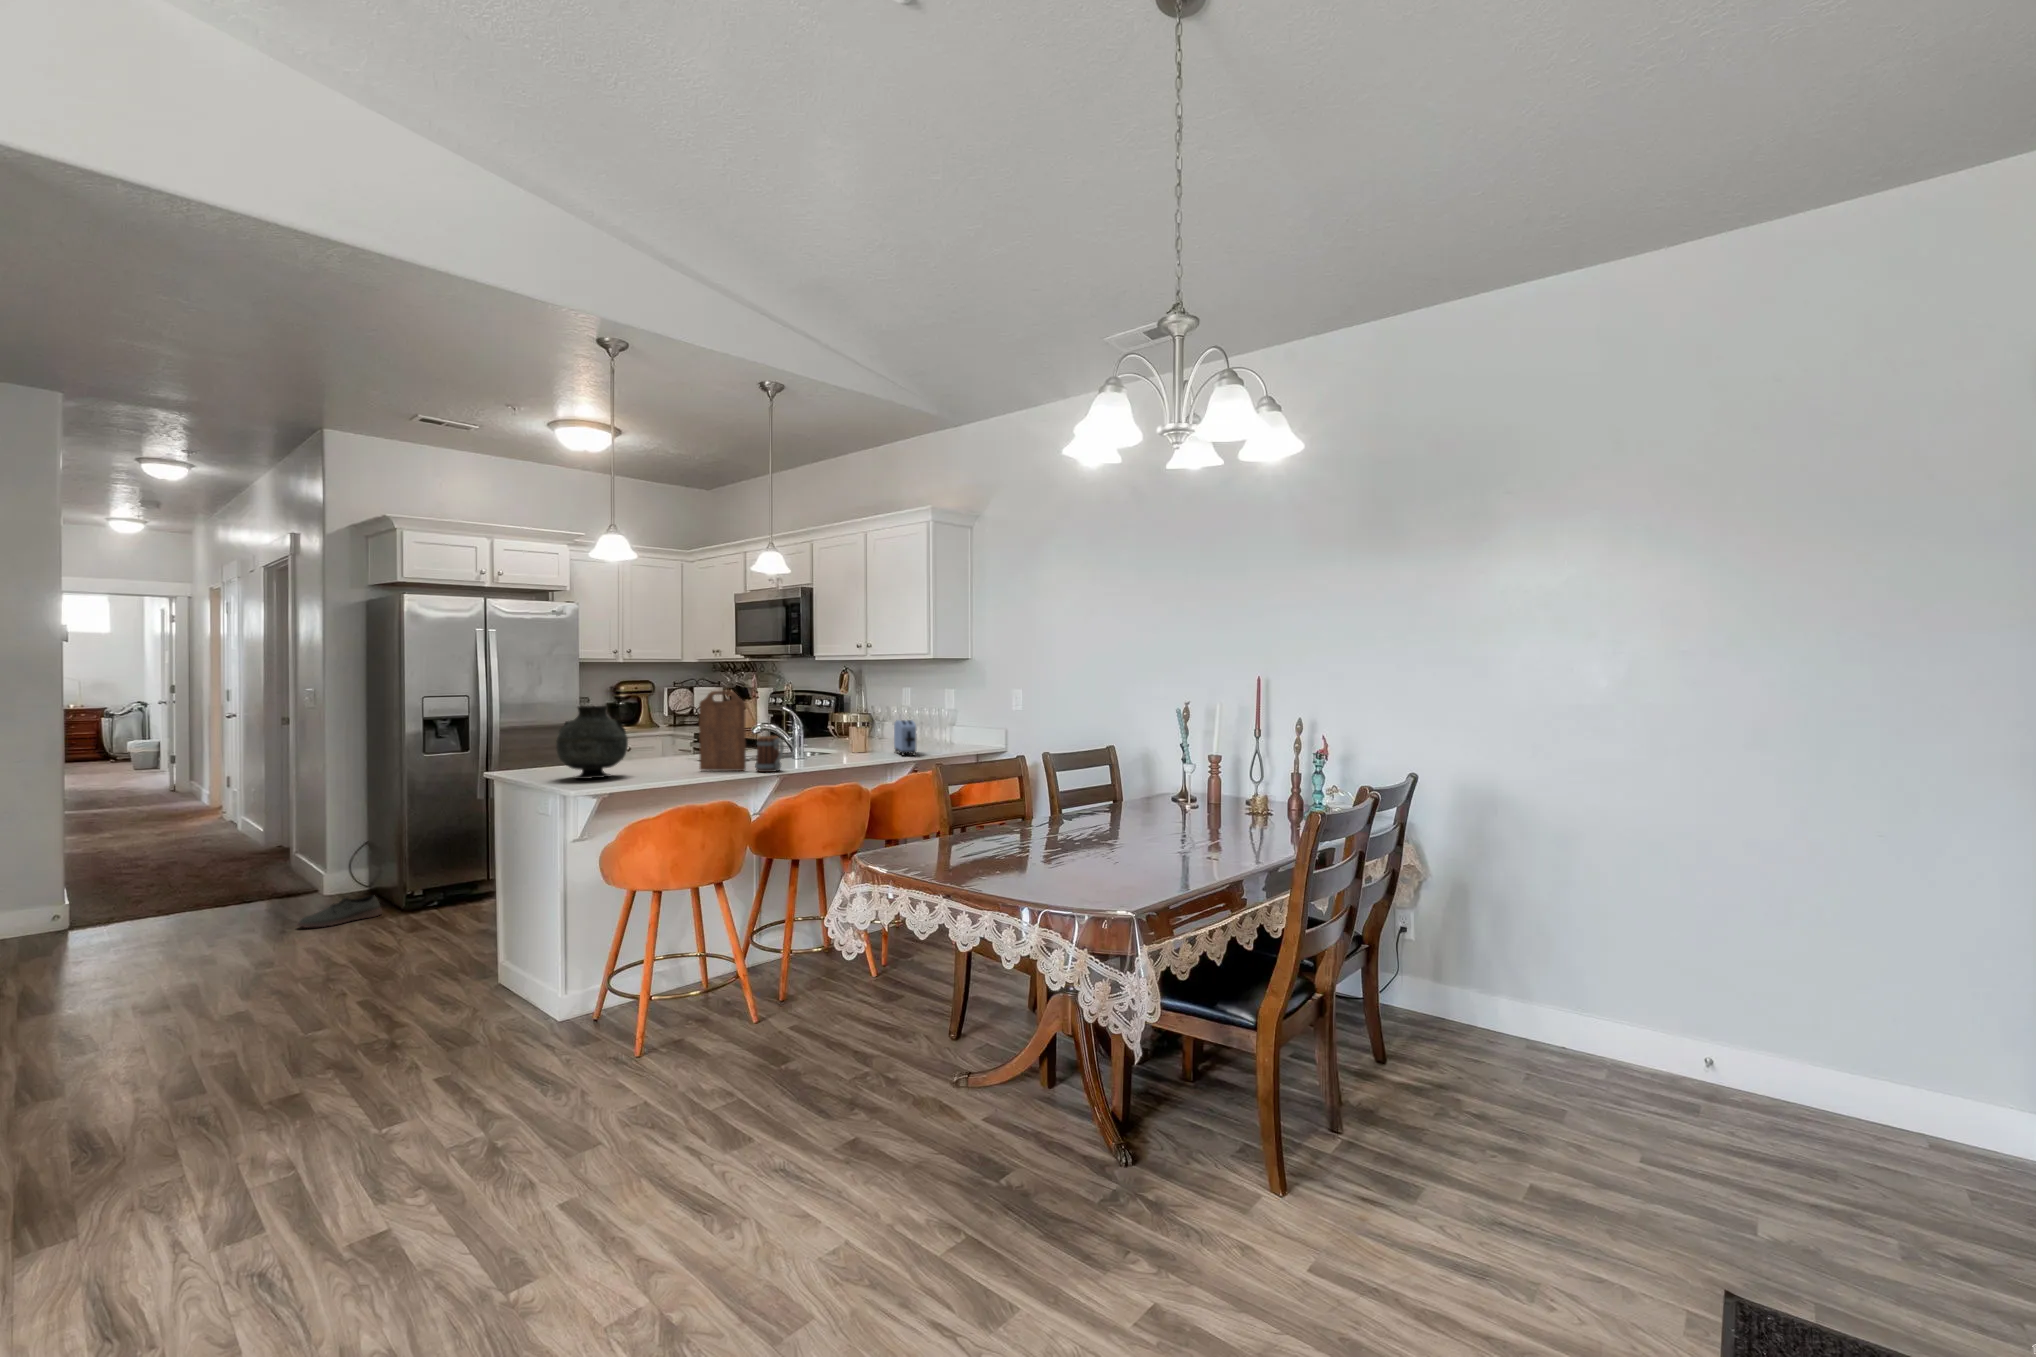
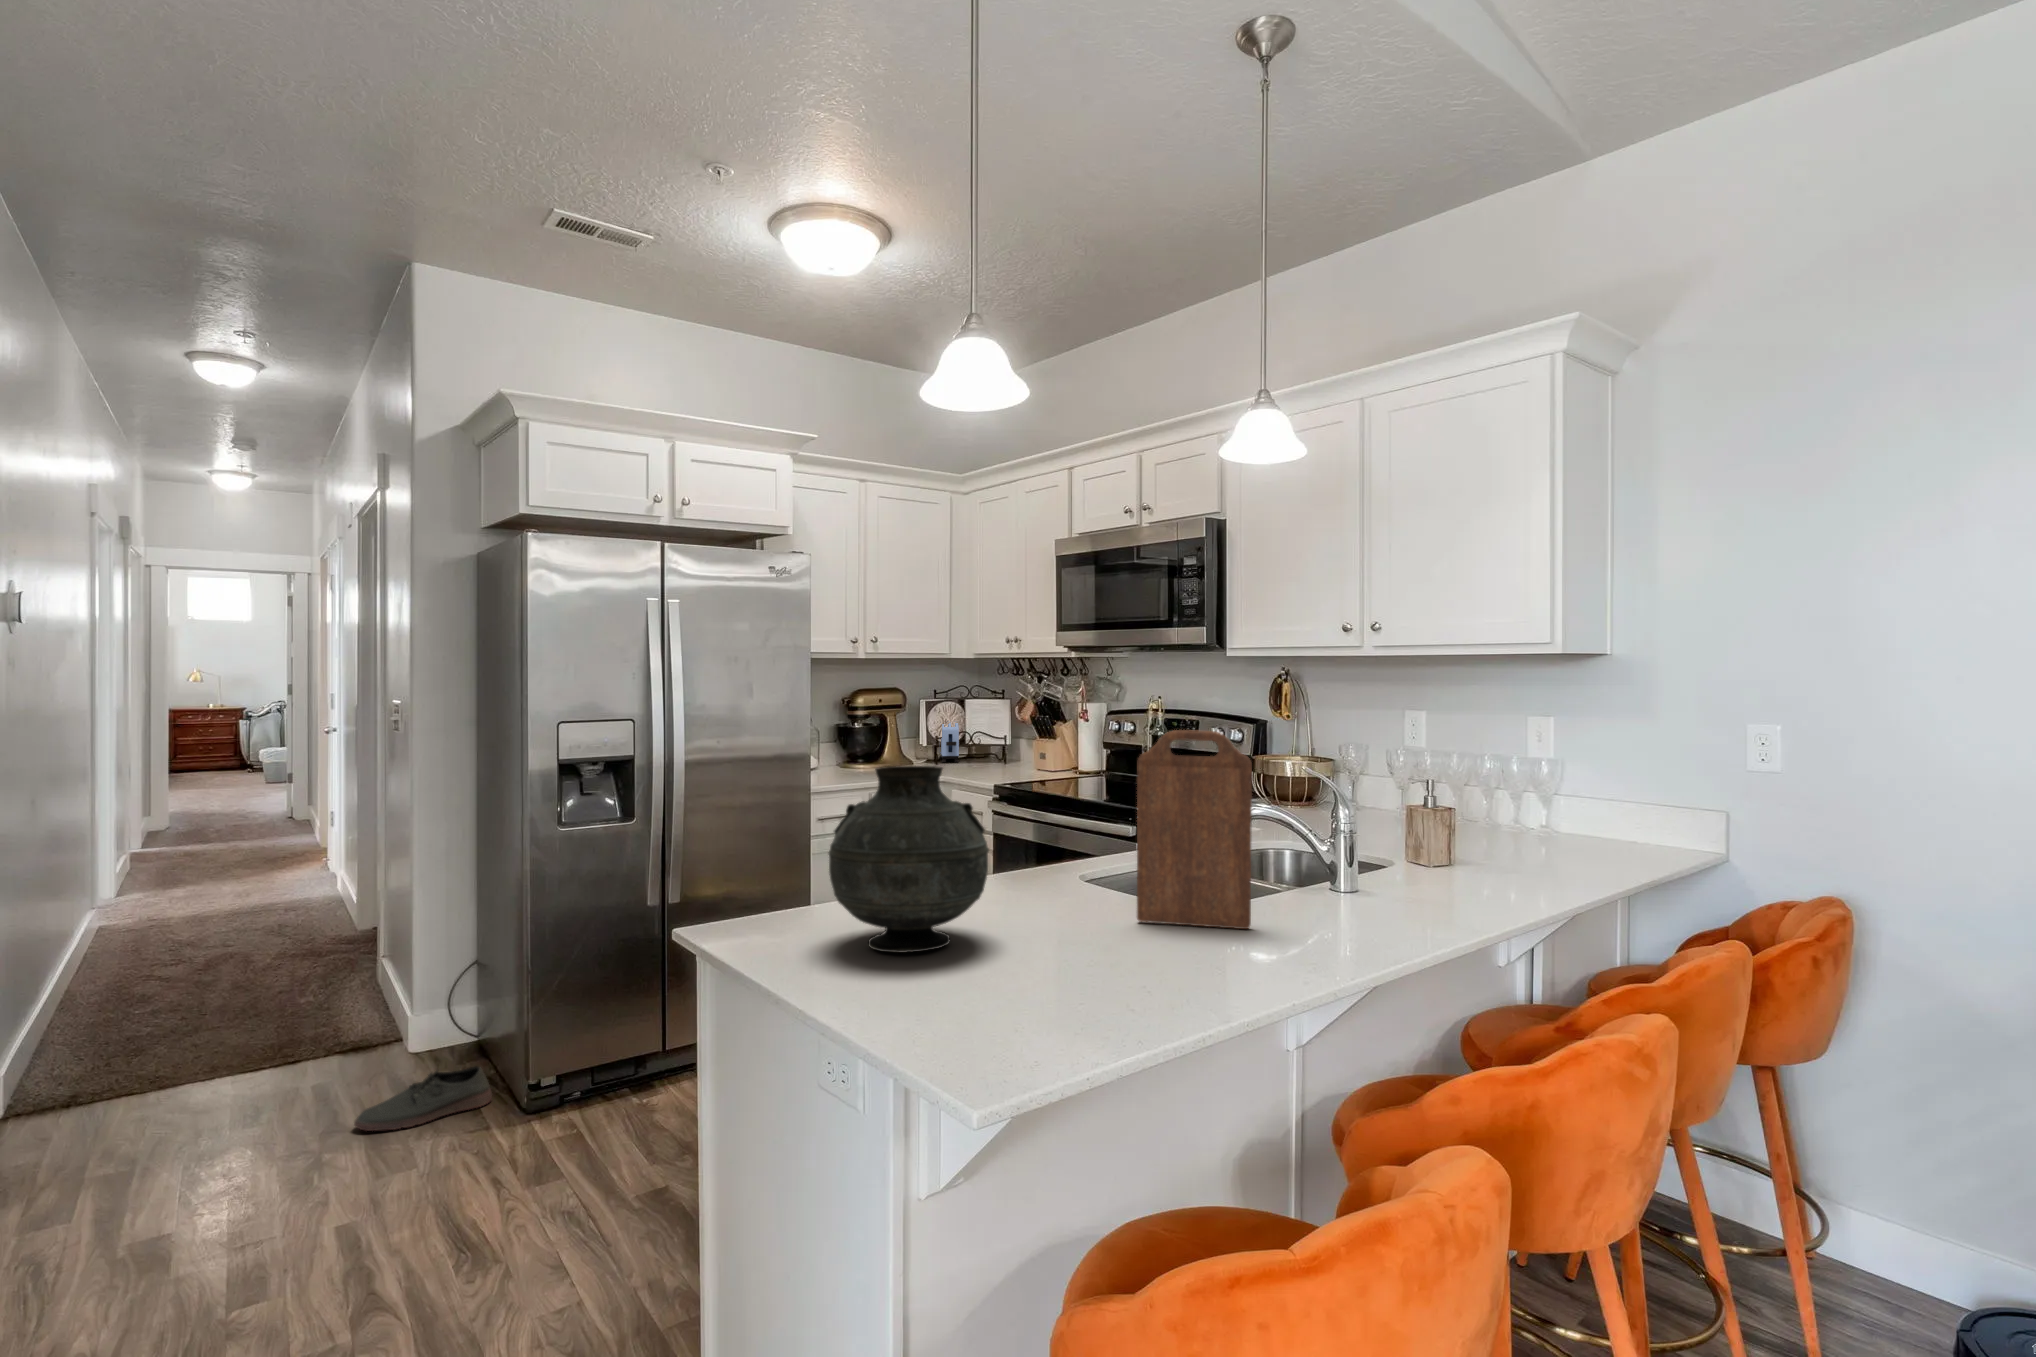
toaster: present [894,720,916,756] -> present [940,723,959,762]
mug: present [755,736,784,772] -> none [1282,844,1371,941]

